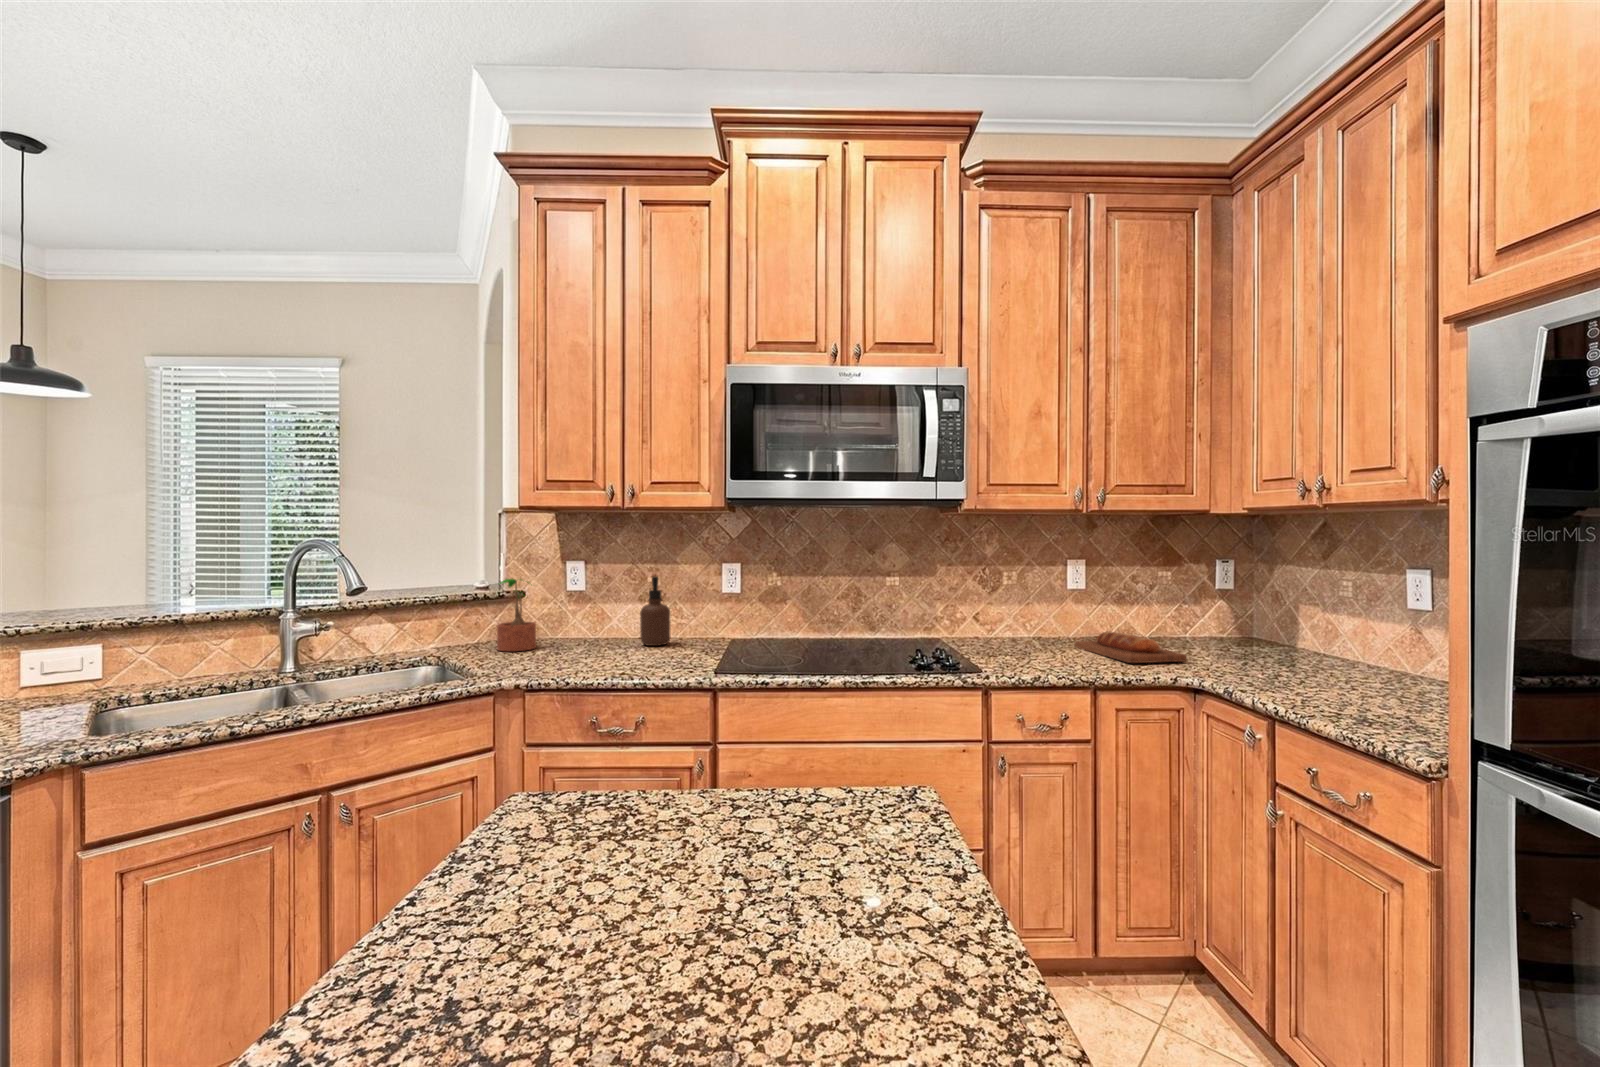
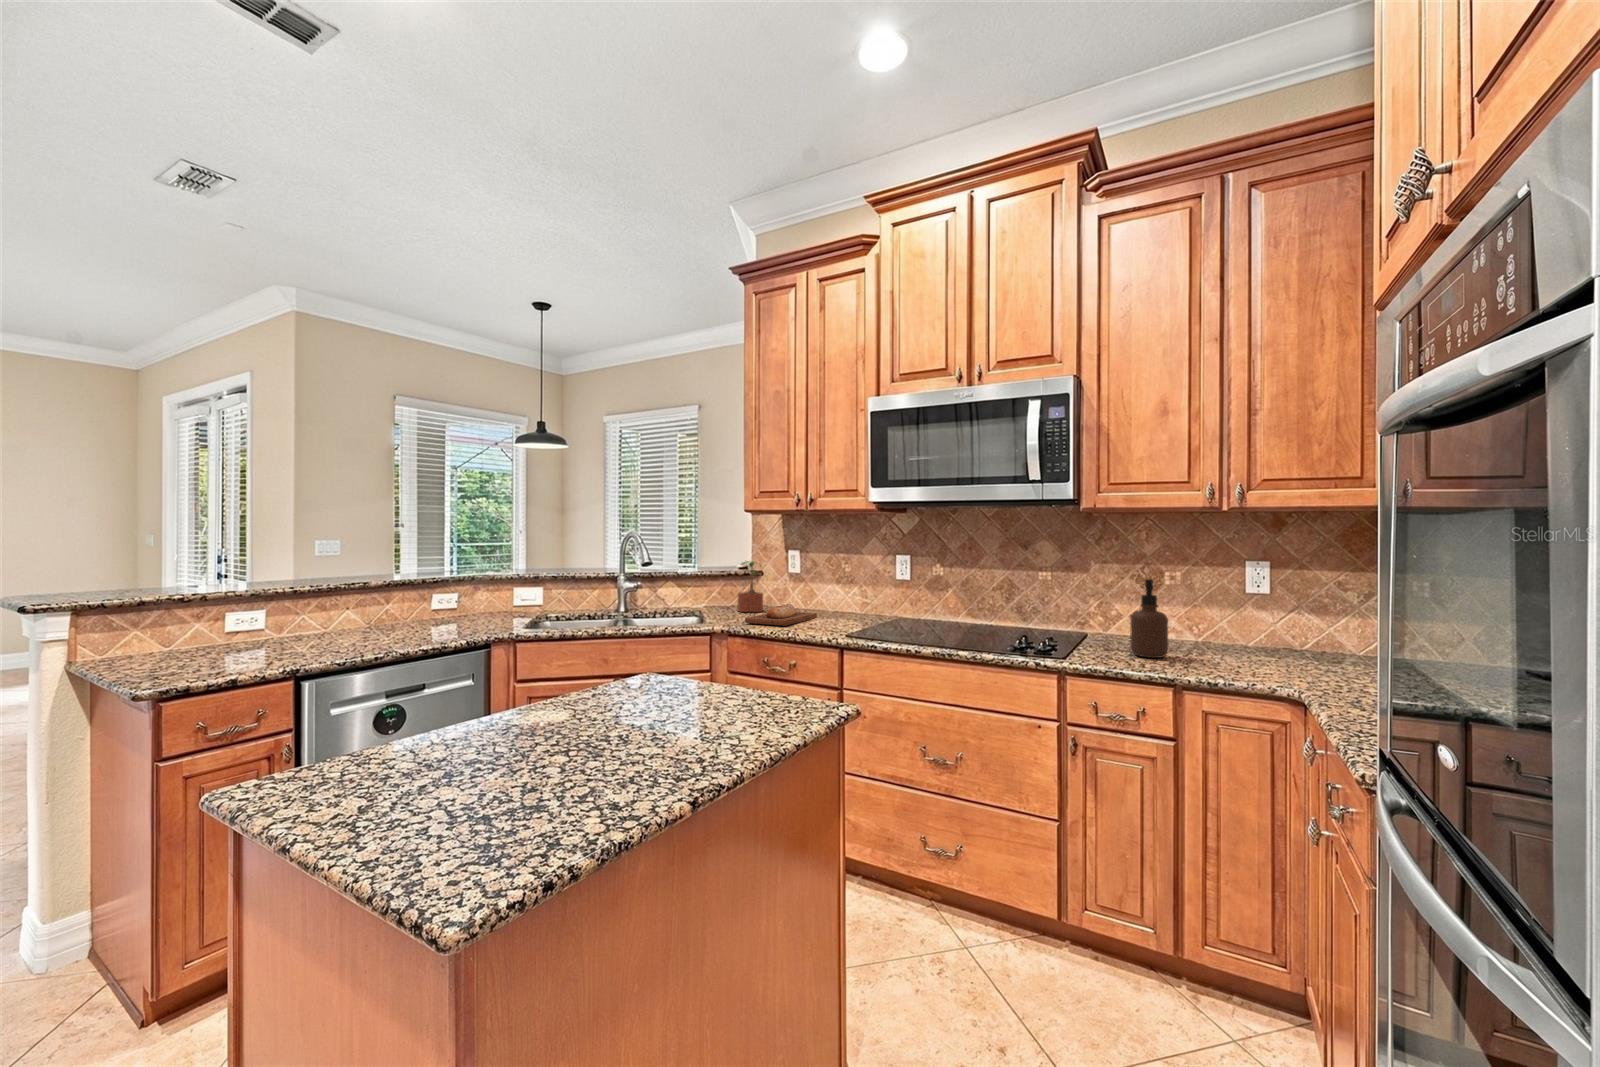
soap dispenser: present [640,576,670,646] -> present [1130,579,1168,658]
bread loaf: present [1074,632,1187,663] -> present [745,604,817,626]

